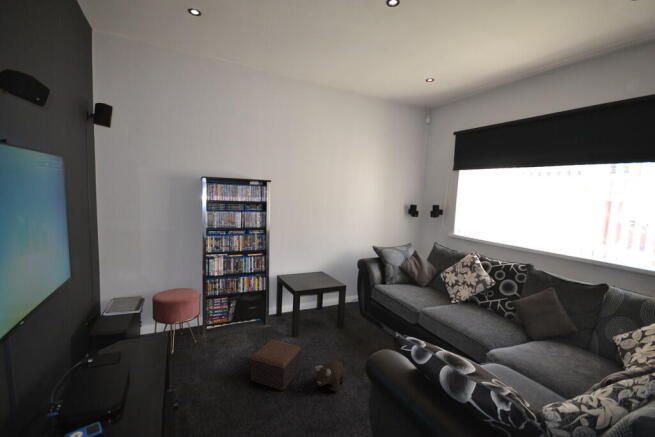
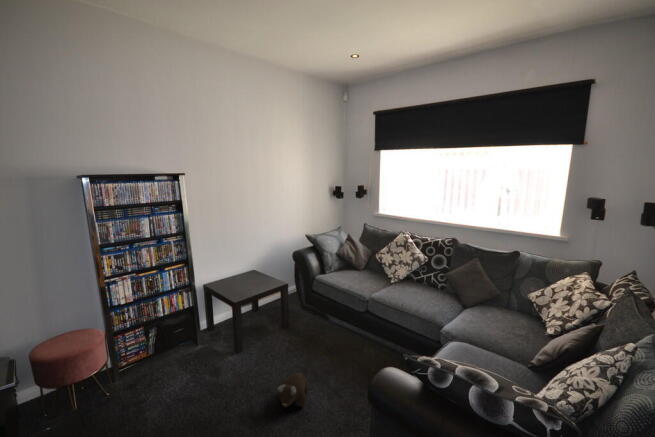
footstool: present [251,340,301,391] -> none [196,367,256,426]

